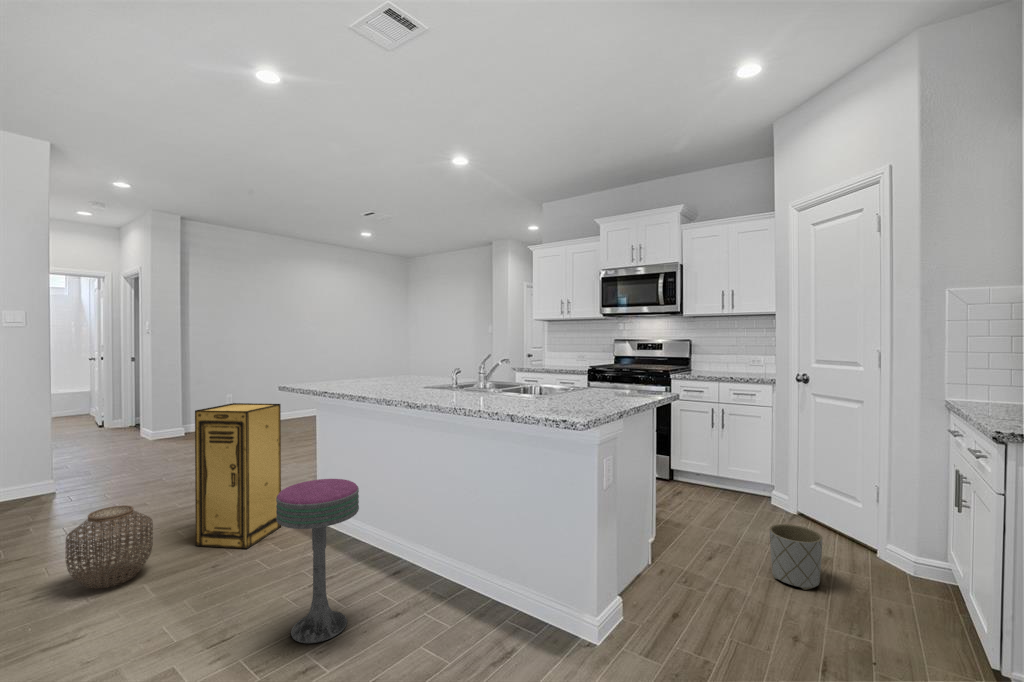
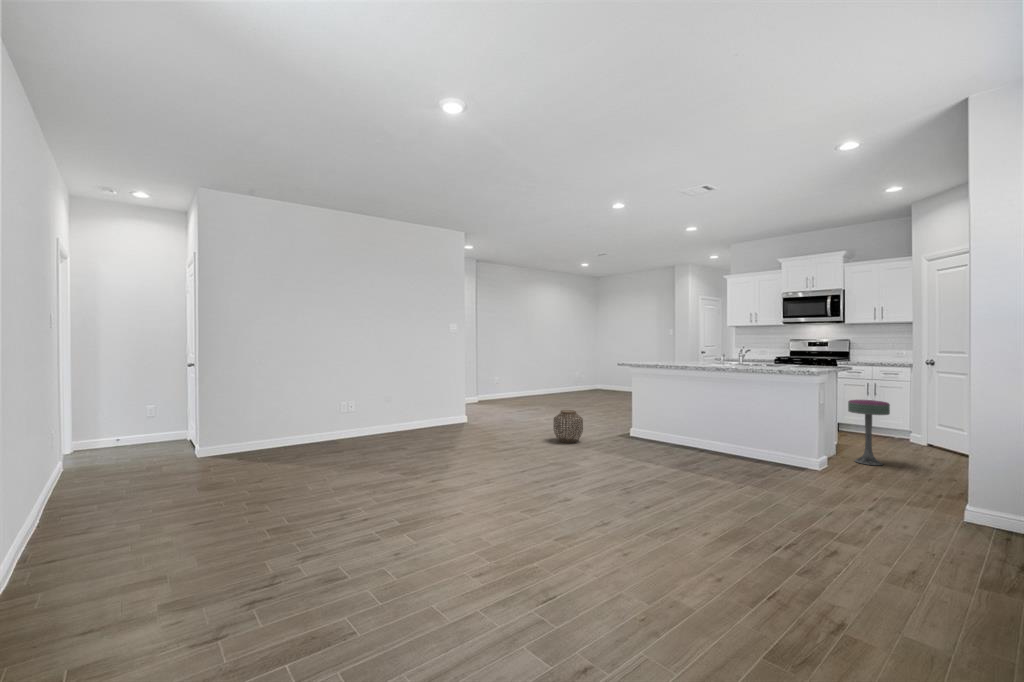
storage cabinet: present [195,403,281,549] -> none [585,369,617,438]
bar stool: present [276,479,359,643] -> present [848,400,890,466]
planter: present [769,524,822,590] -> none [905,434,935,462]

